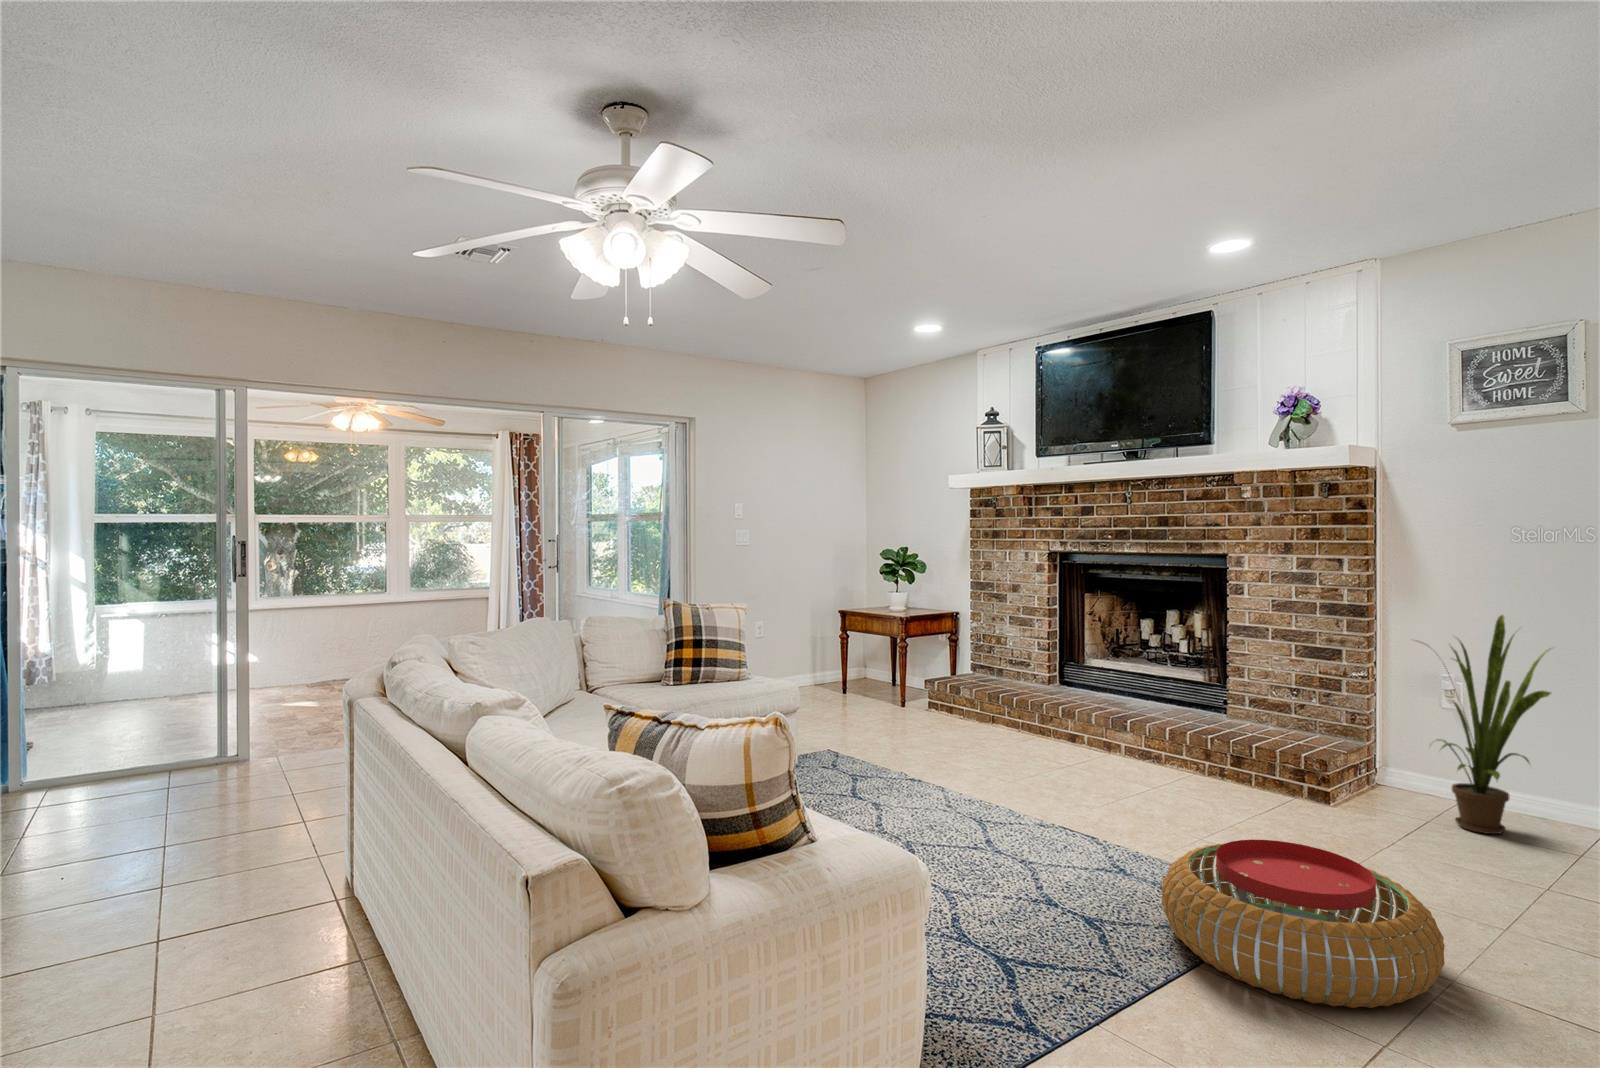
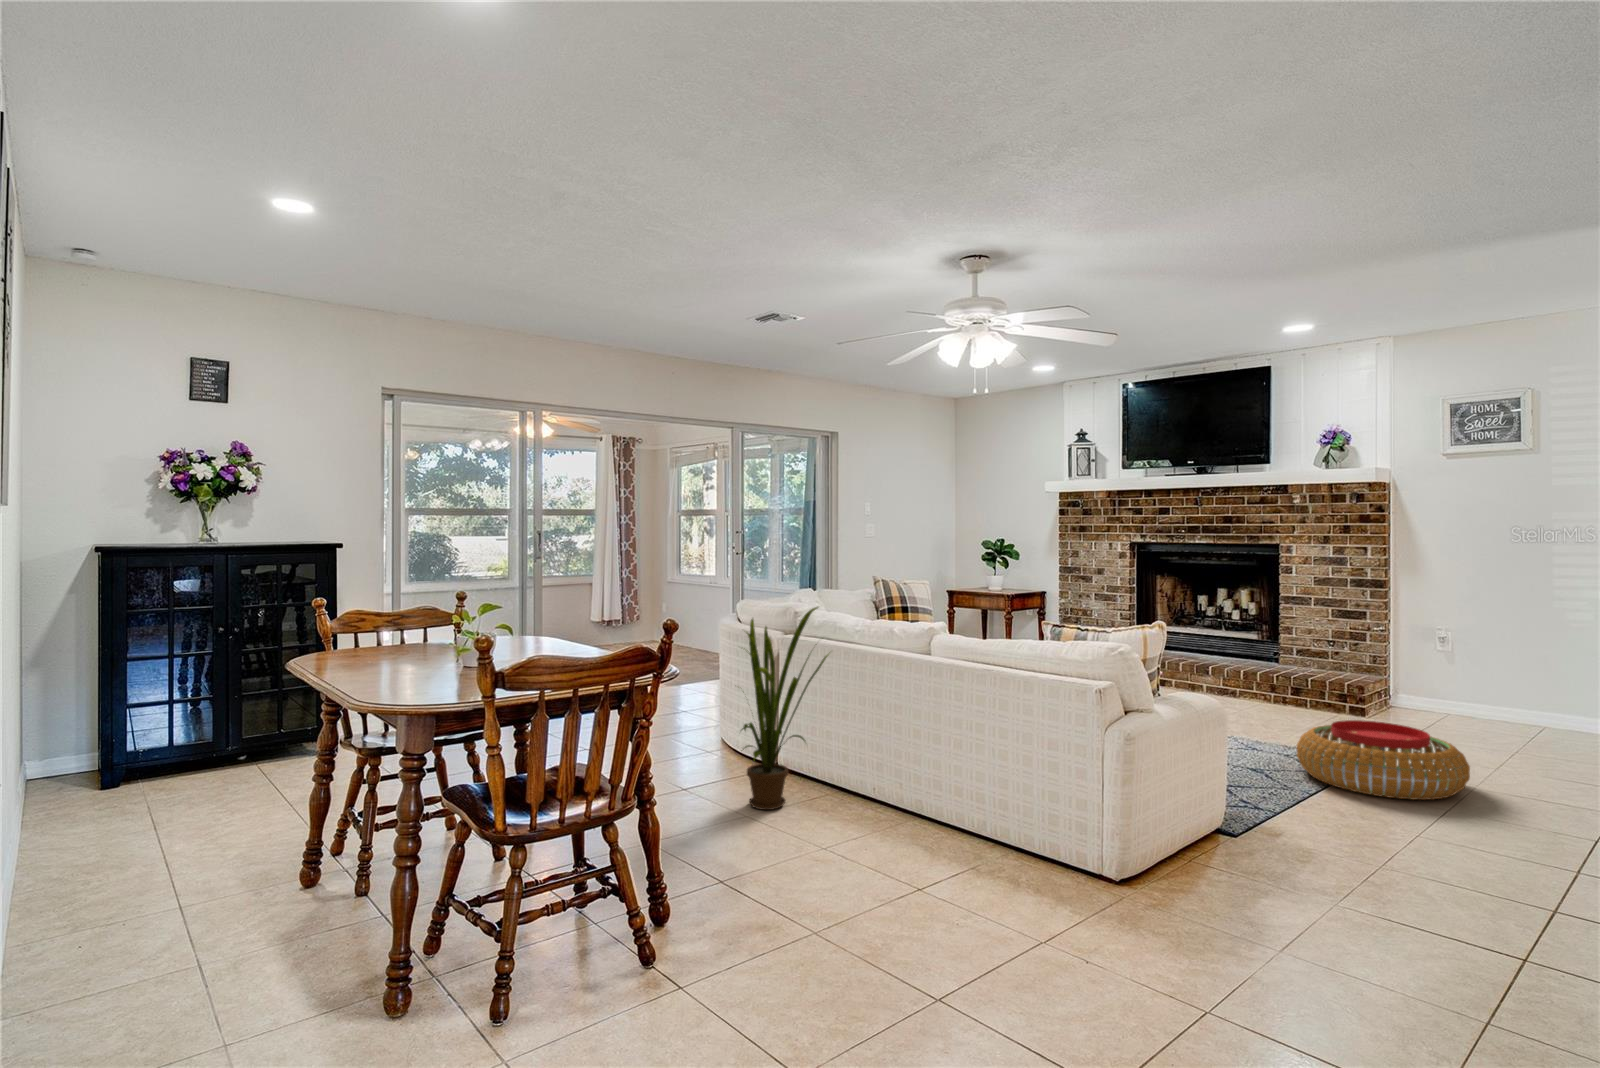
house plant: present [1419,615,1551,834] -> present [742,607,828,810]

